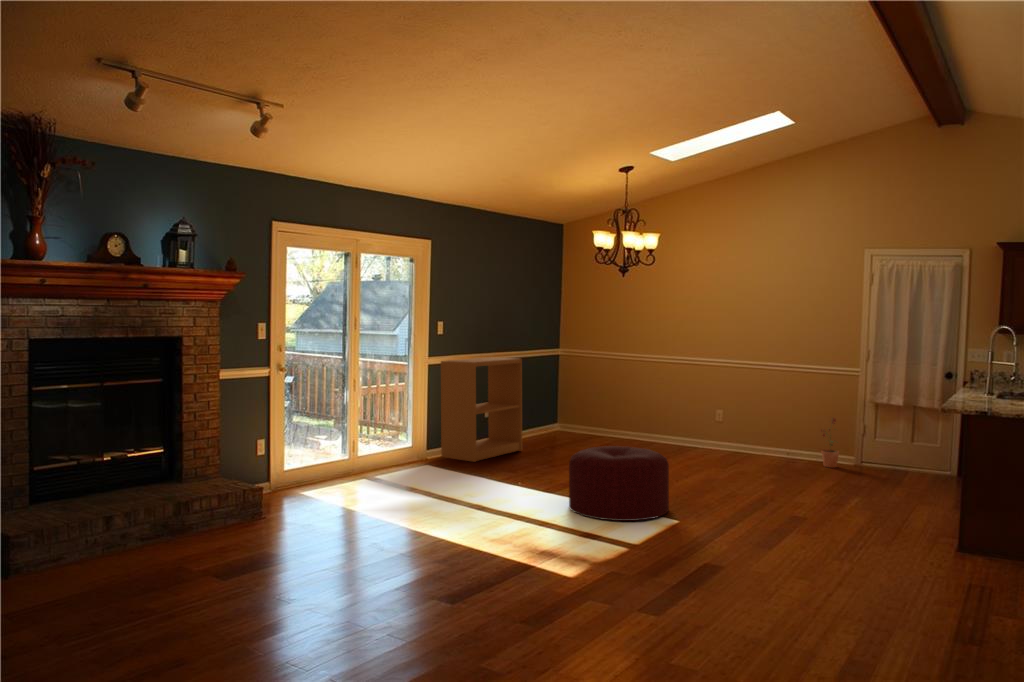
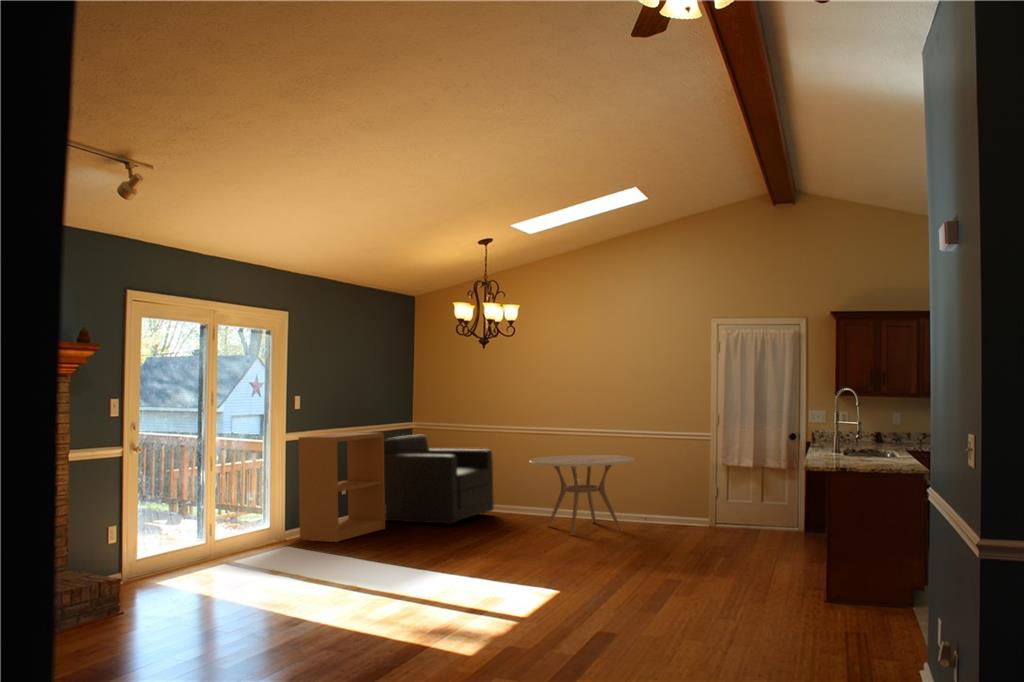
armchair: none [513,361,628,449] -> present [384,435,494,525]
dining table: none [664,386,775,468] -> present [529,455,635,535]
potted plant: present [821,418,839,468] -> none [678,480,697,529]
ottoman: present [569,446,669,521] -> none [440,514,538,585]

